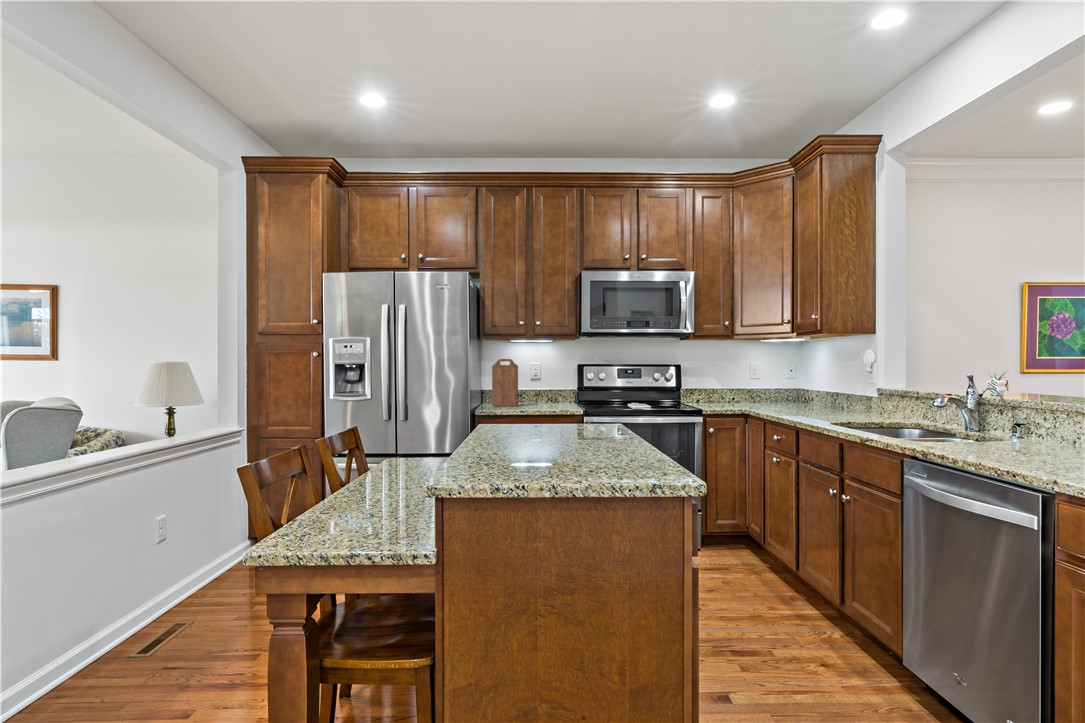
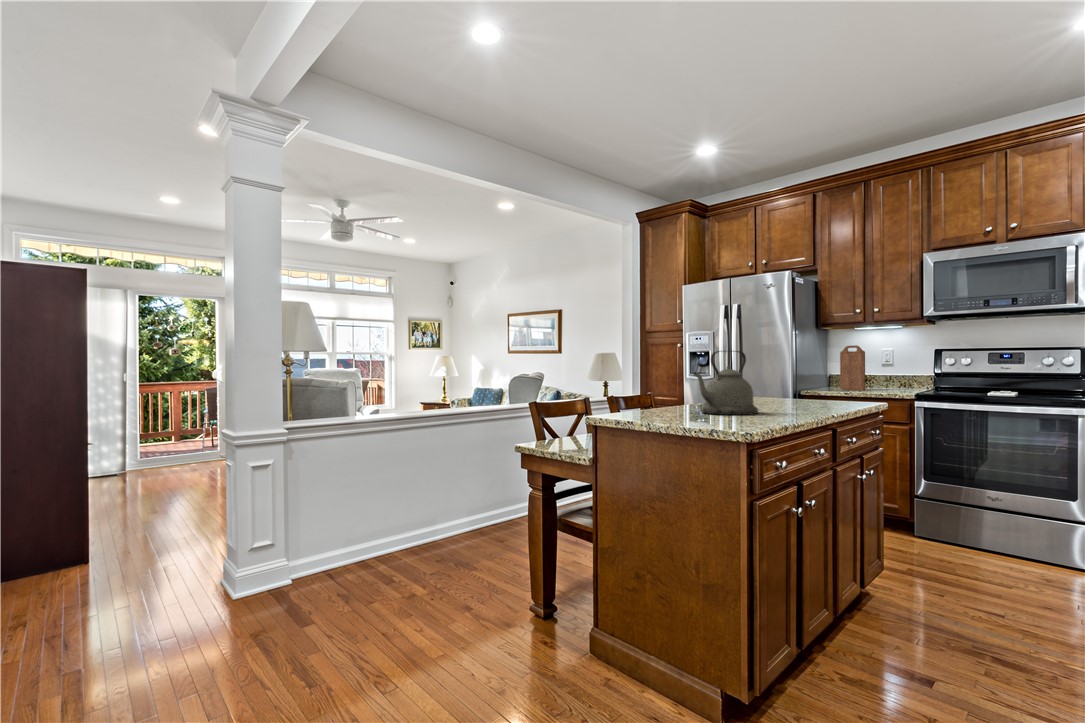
kettle: none [530,367,604,456] -> present [694,351,758,415]

